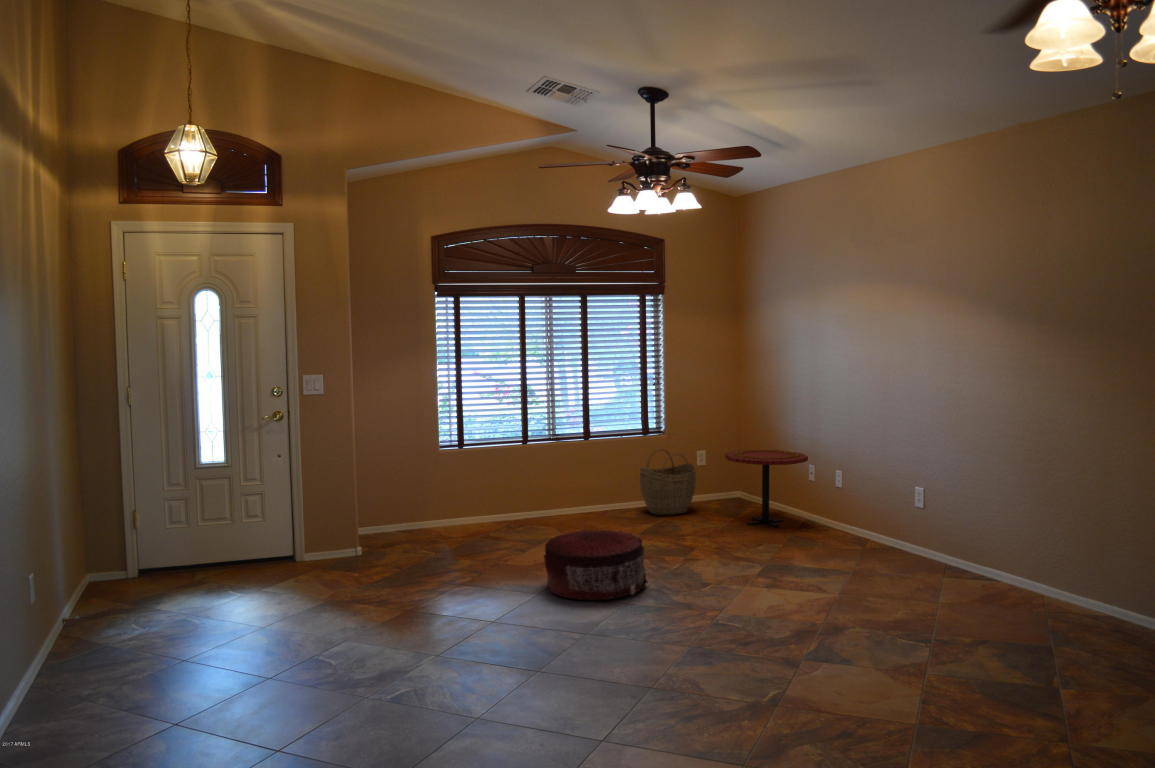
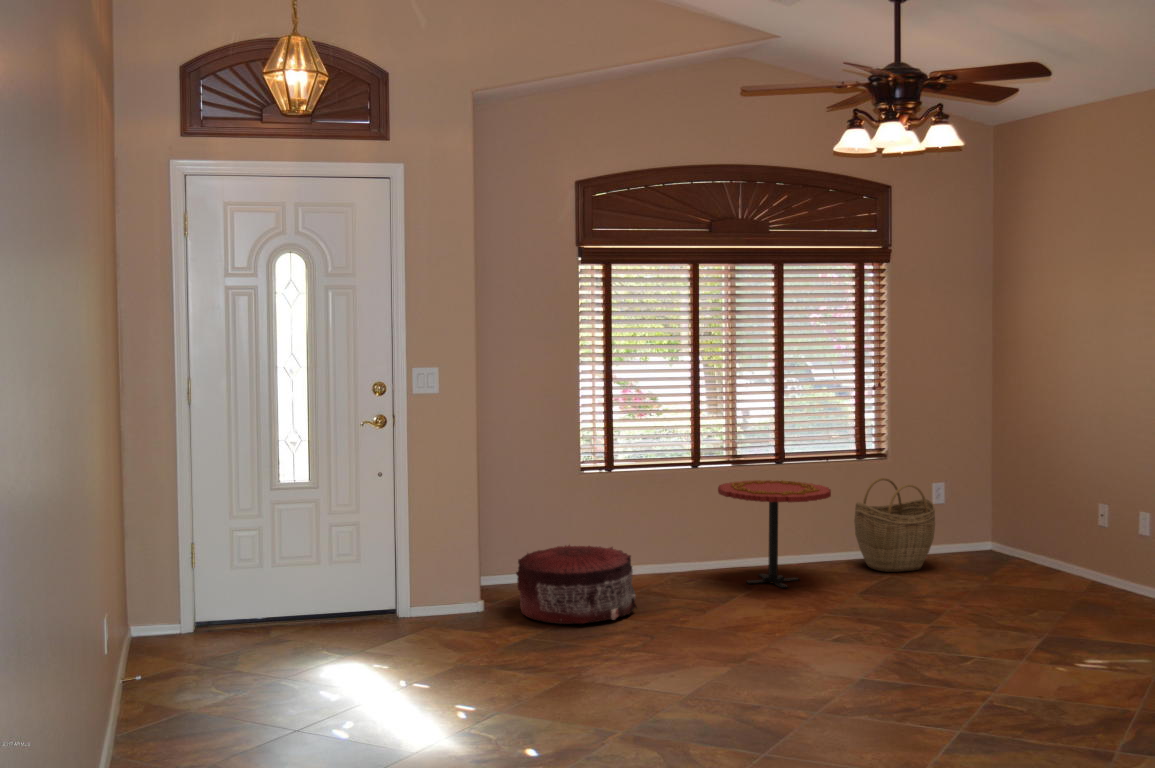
side table: present [725,450,808,527] -> present [718,480,831,588]
pouf: present [544,530,648,600] -> present [516,545,637,624]

